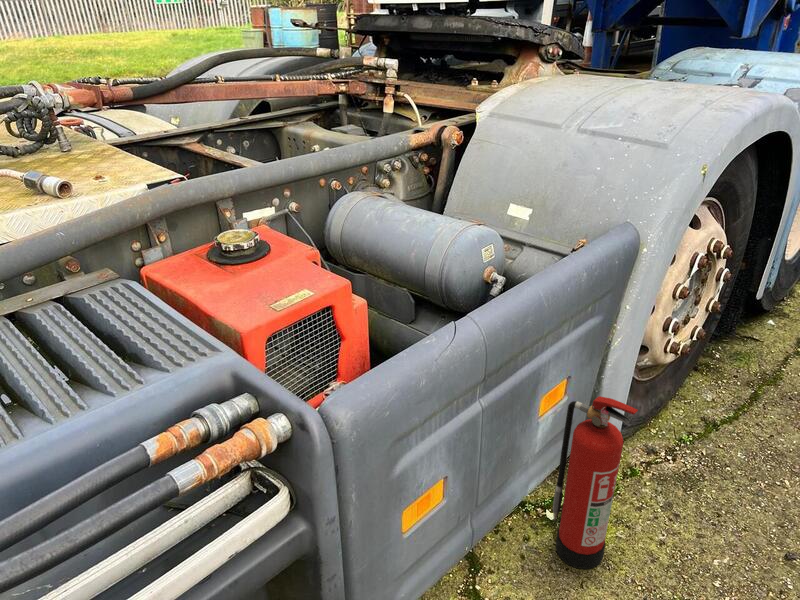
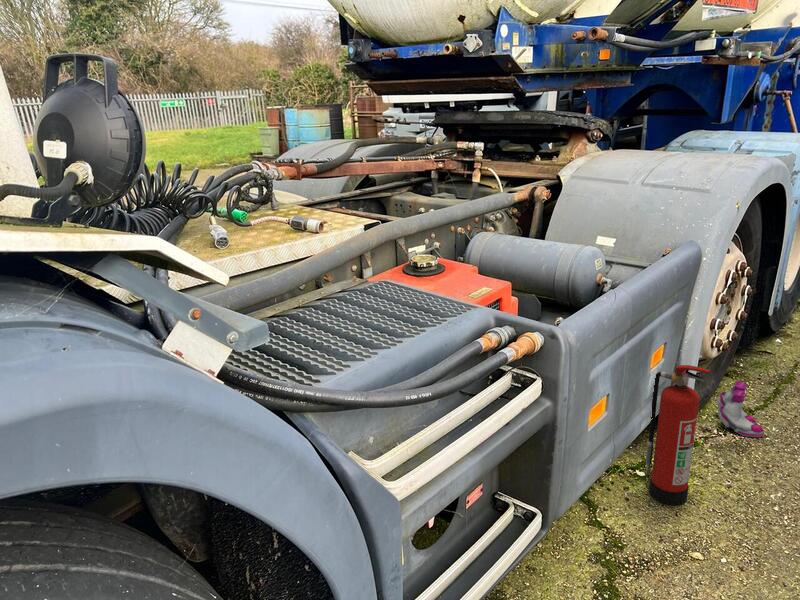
boots: none [670,392,724,466] -> present [716,381,764,437]

